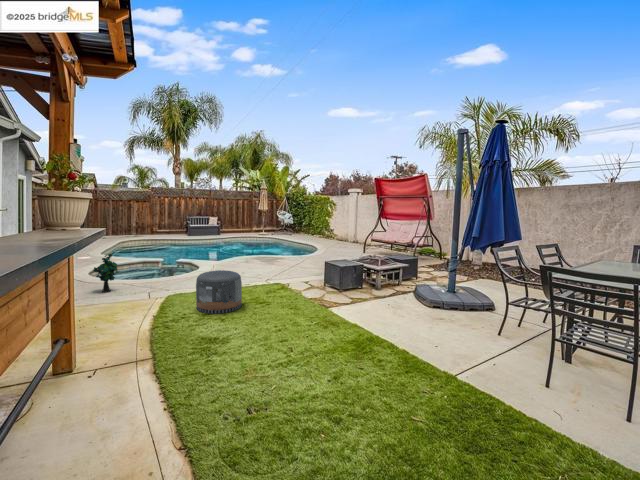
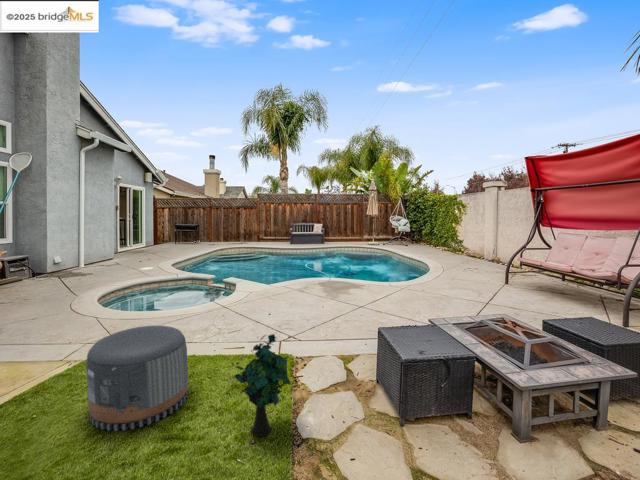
decorative plant: present [93,254,119,293] -> present [233,334,291,437]

